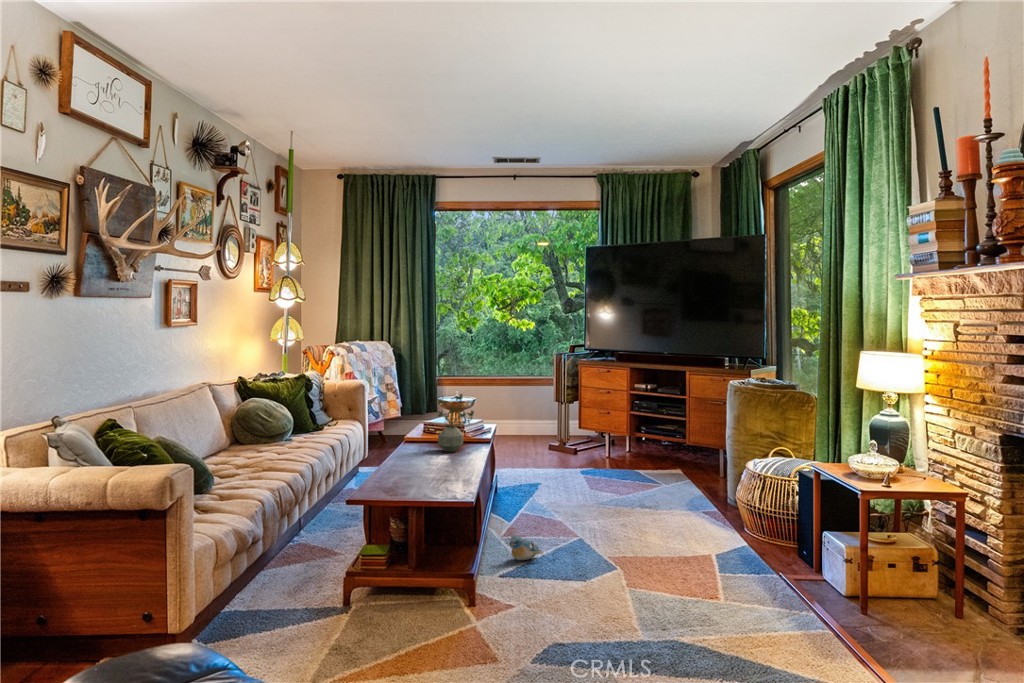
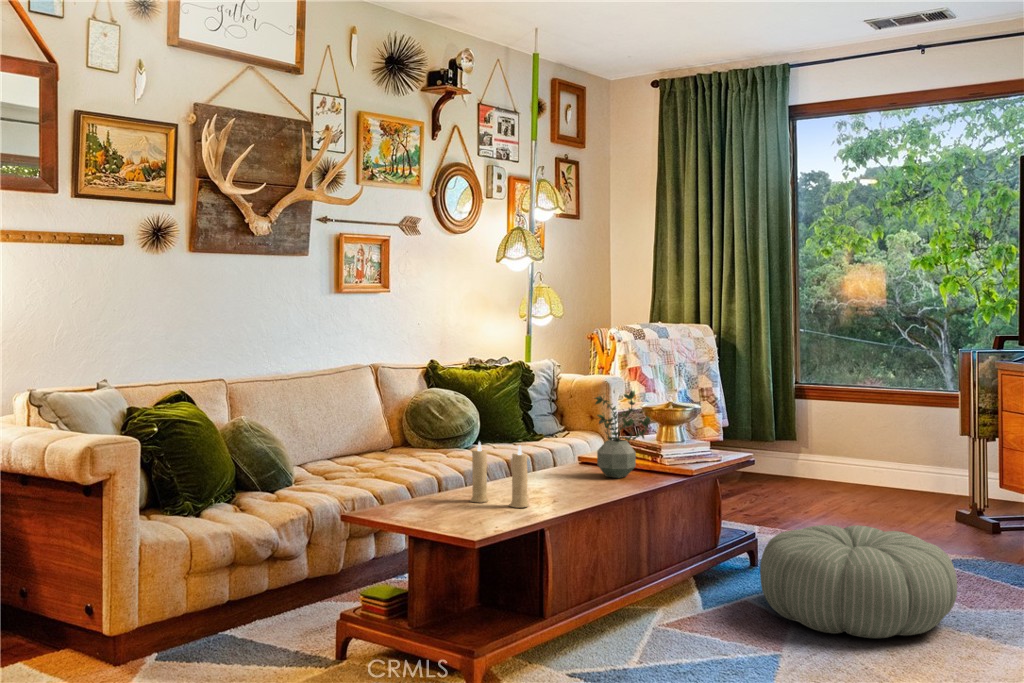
candle: none [403,434,448,479] -> present [470,442,529,508]
pouf: none [535,464,644,528] -> present [760,525,957,638]
plush toy: present [509,535,543,560] -> none [622,613,683,657]

